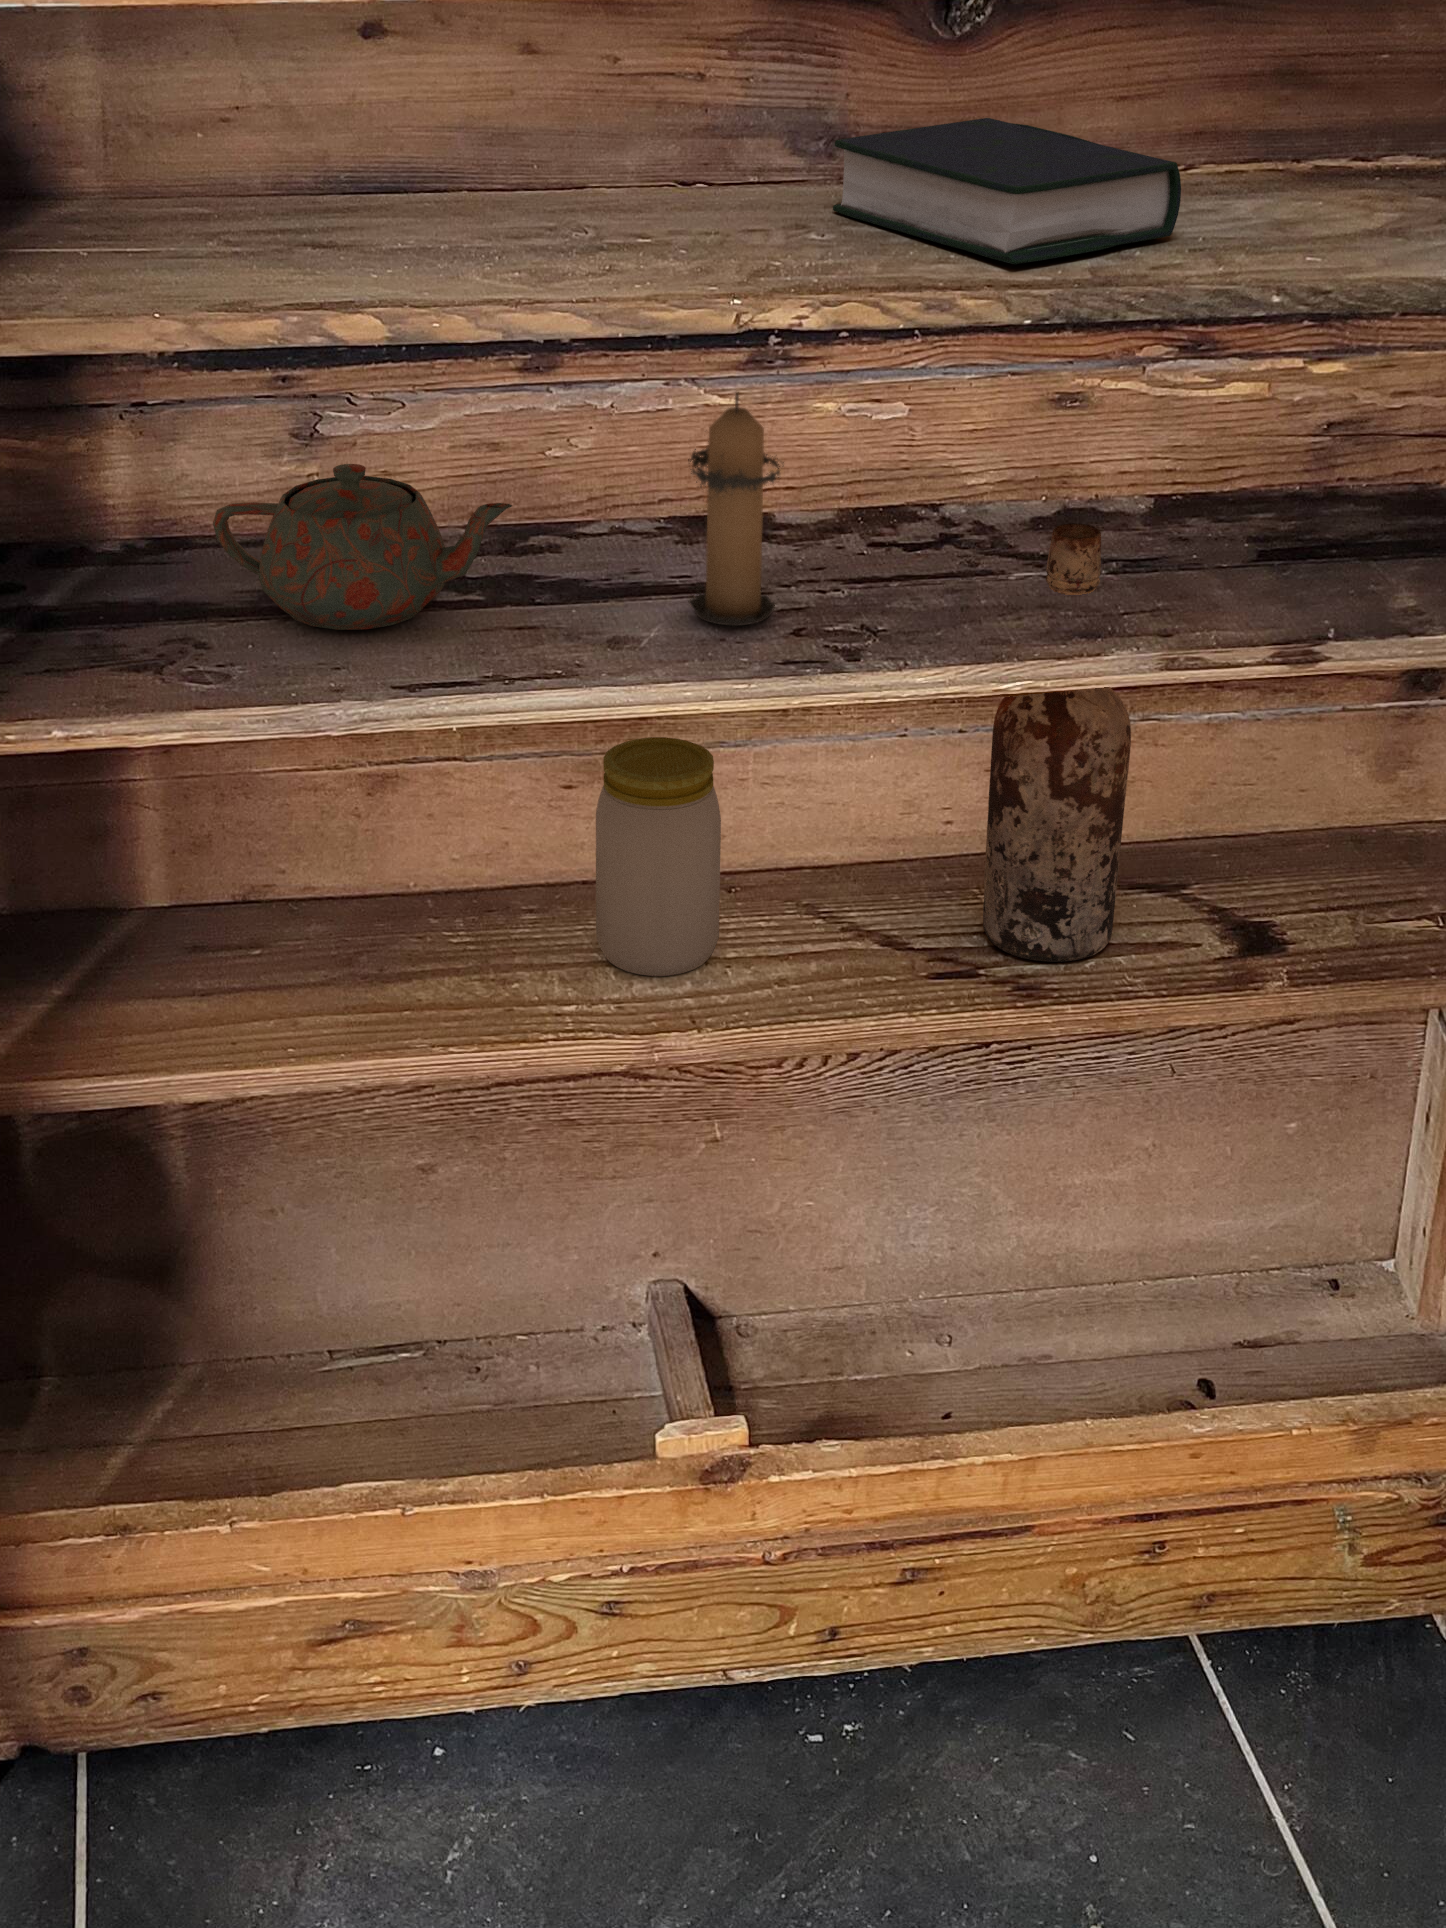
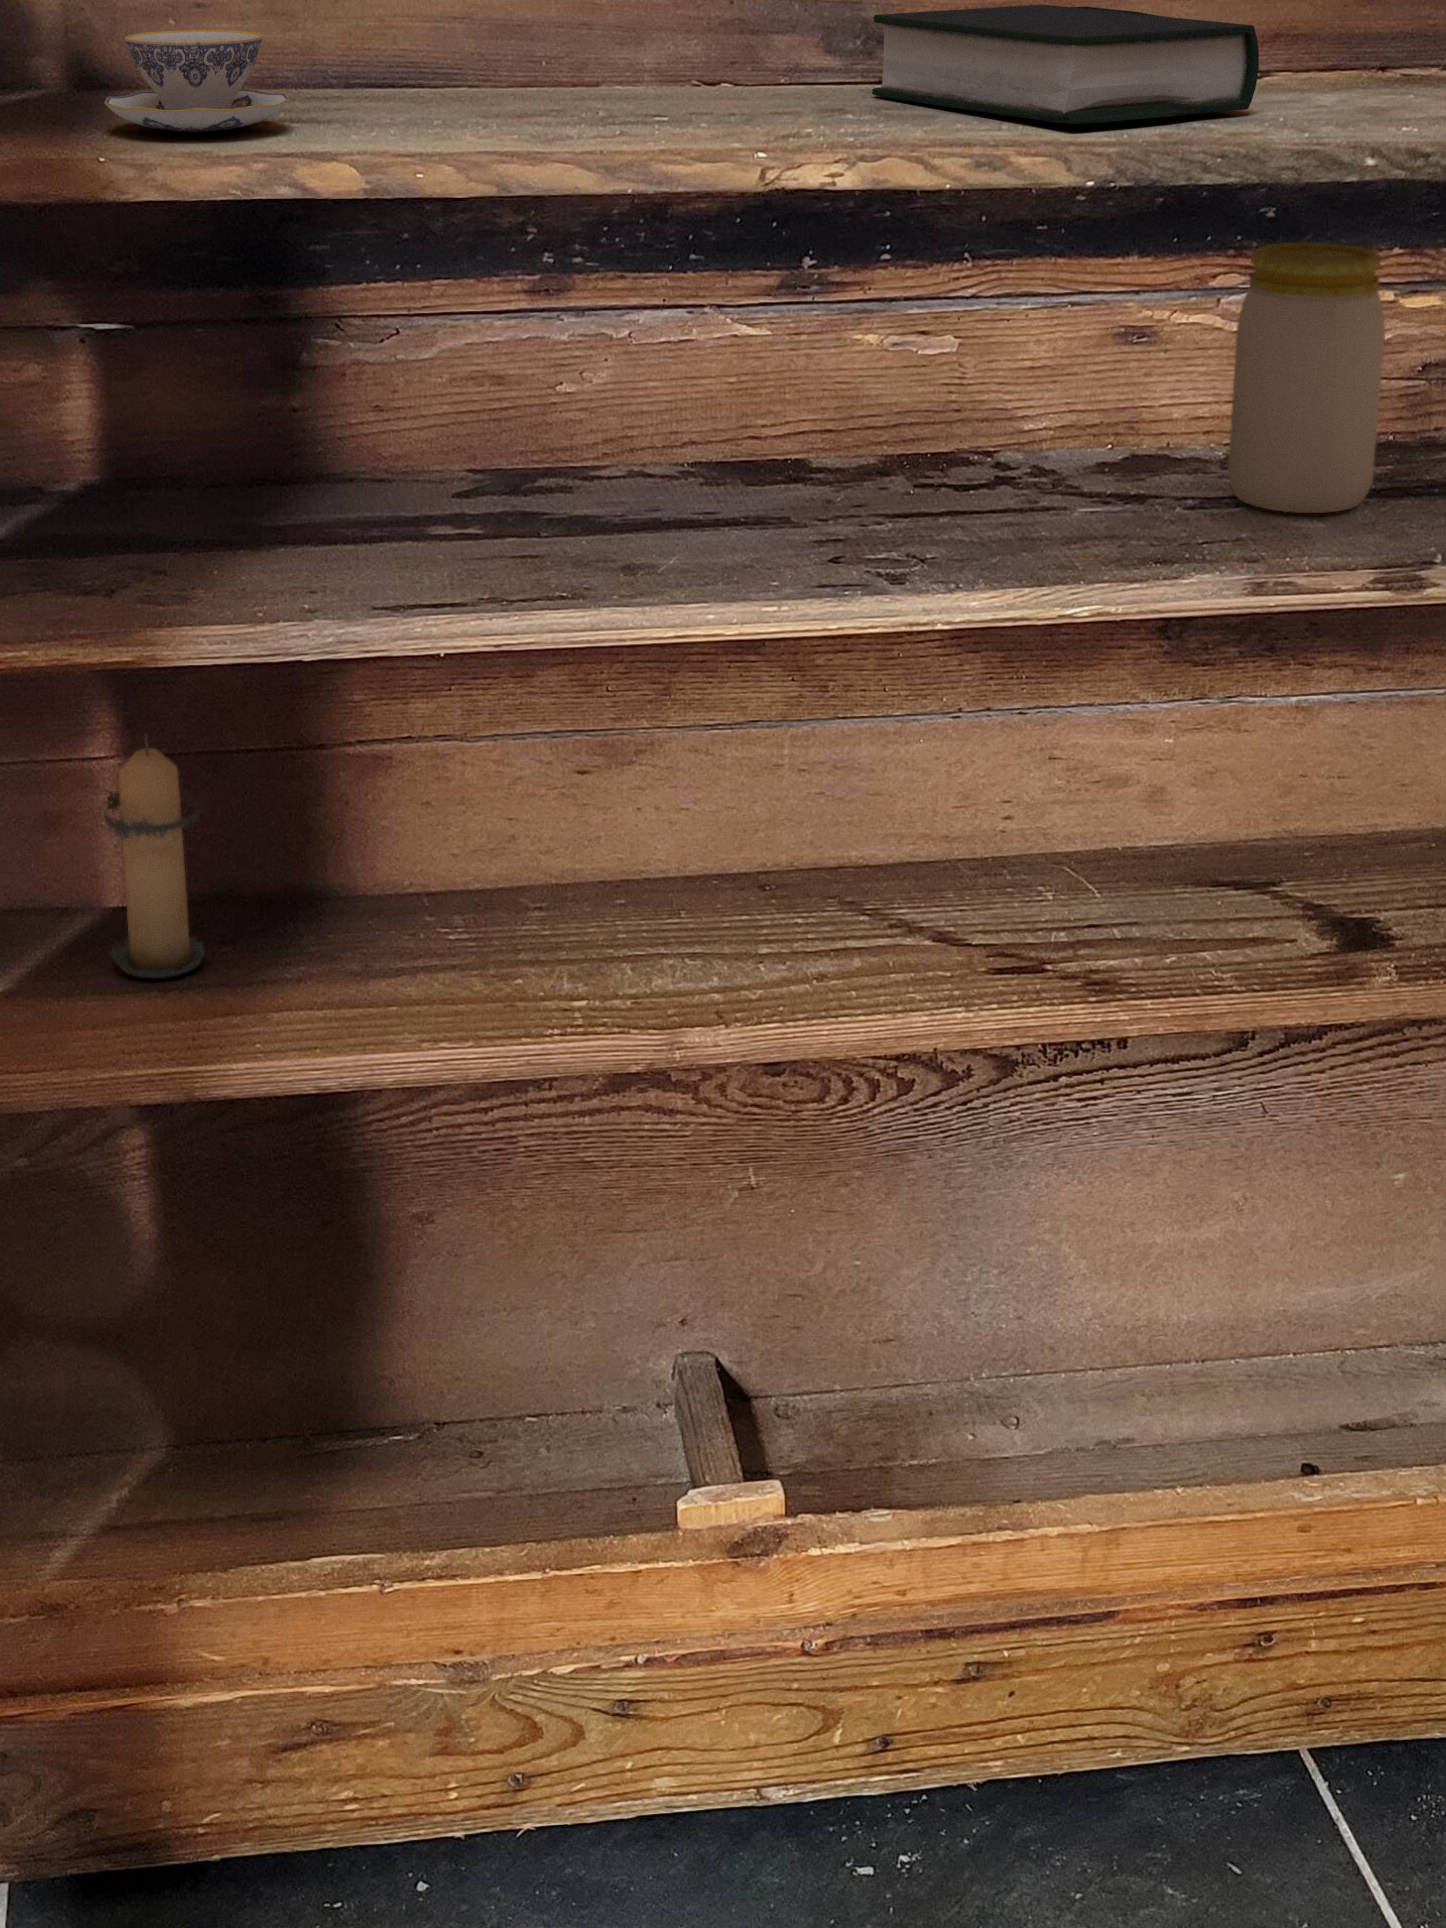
teacup: none [152,178,316,279] -> present [105,30,290,132]
candle: present [688,393,784,626] -> present [103,734,205,978]
teapot: present [213,464,512,630] -> none [178,370,514,552]
wine bottle: present [983,523,1131,962] -> none [1050,448,1213,950]
jar: present [596,737,721,976] -> present [1228,243,1385,513]

